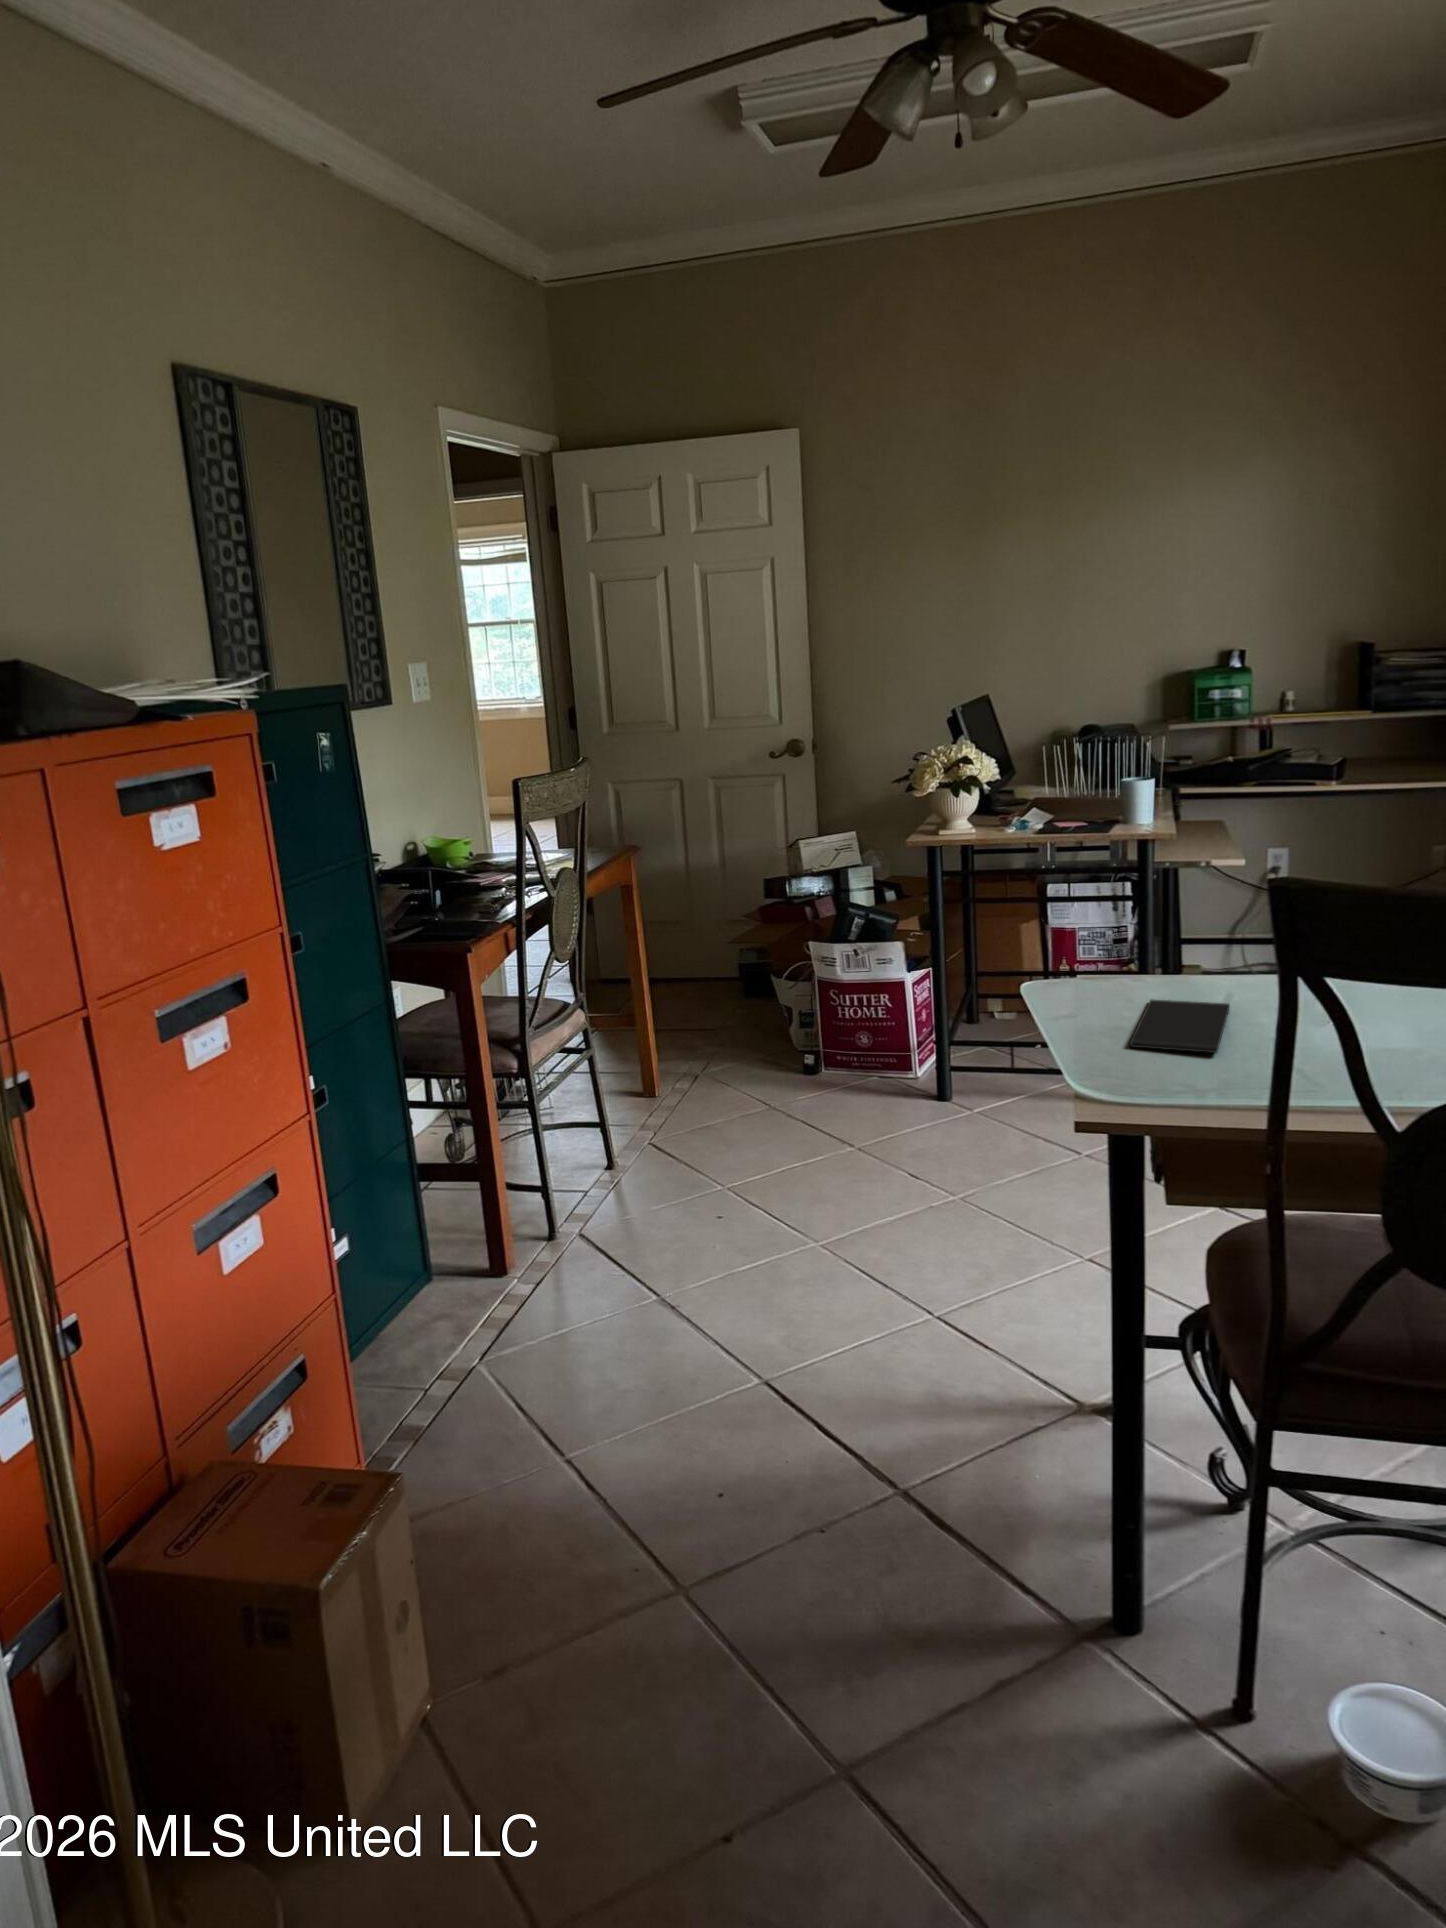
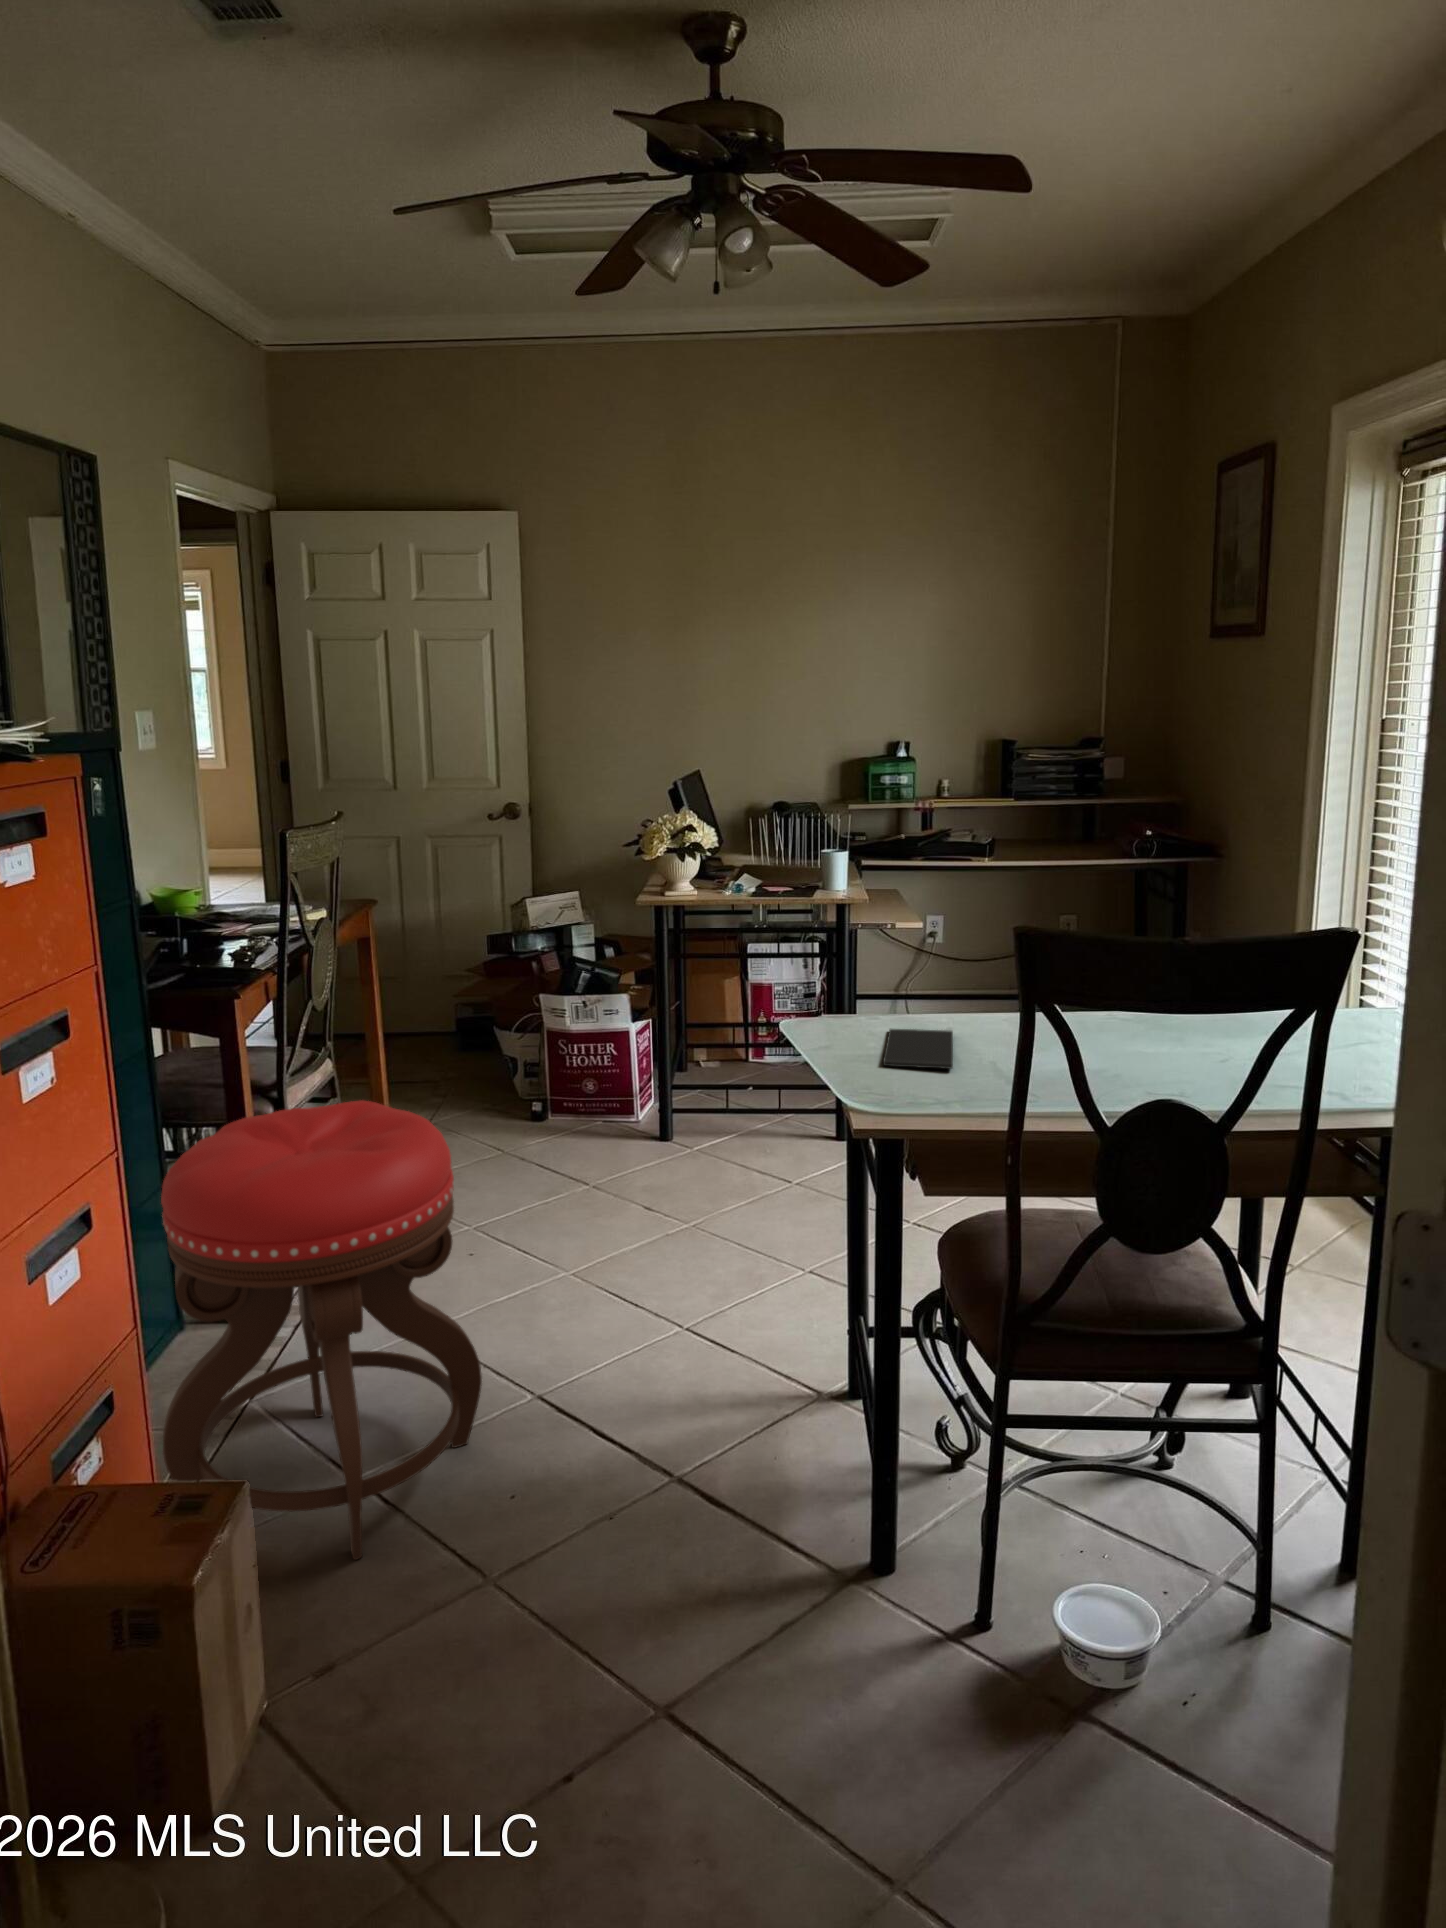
stool: none [369,1063,699,1537] -> present [161,1100,482,1560]

